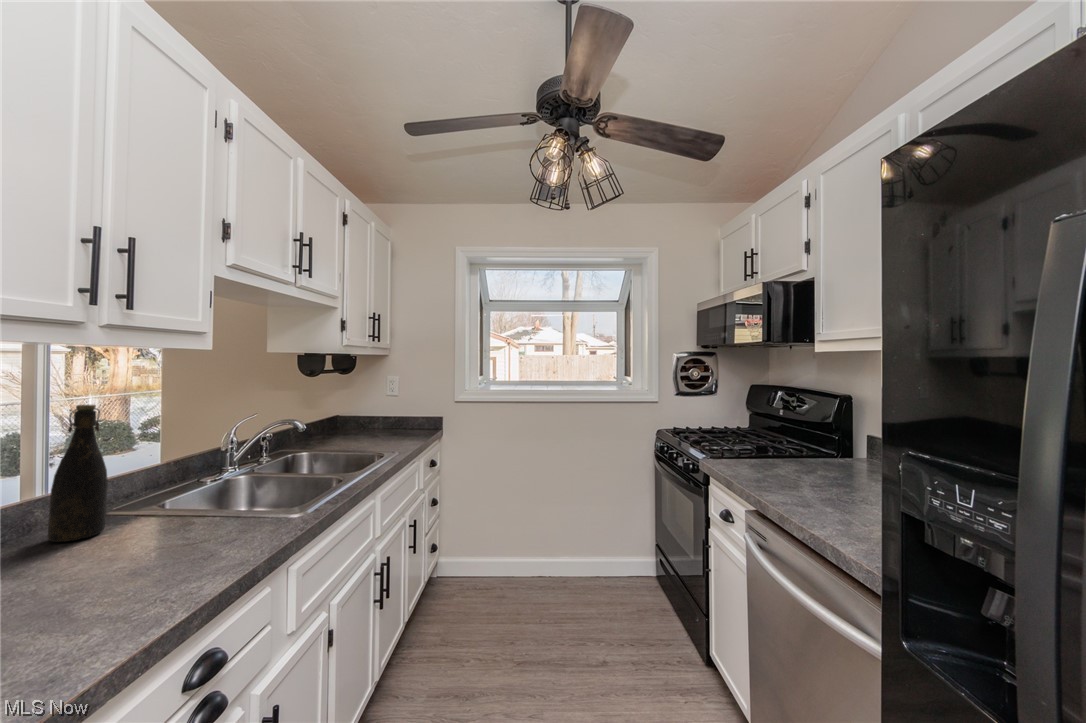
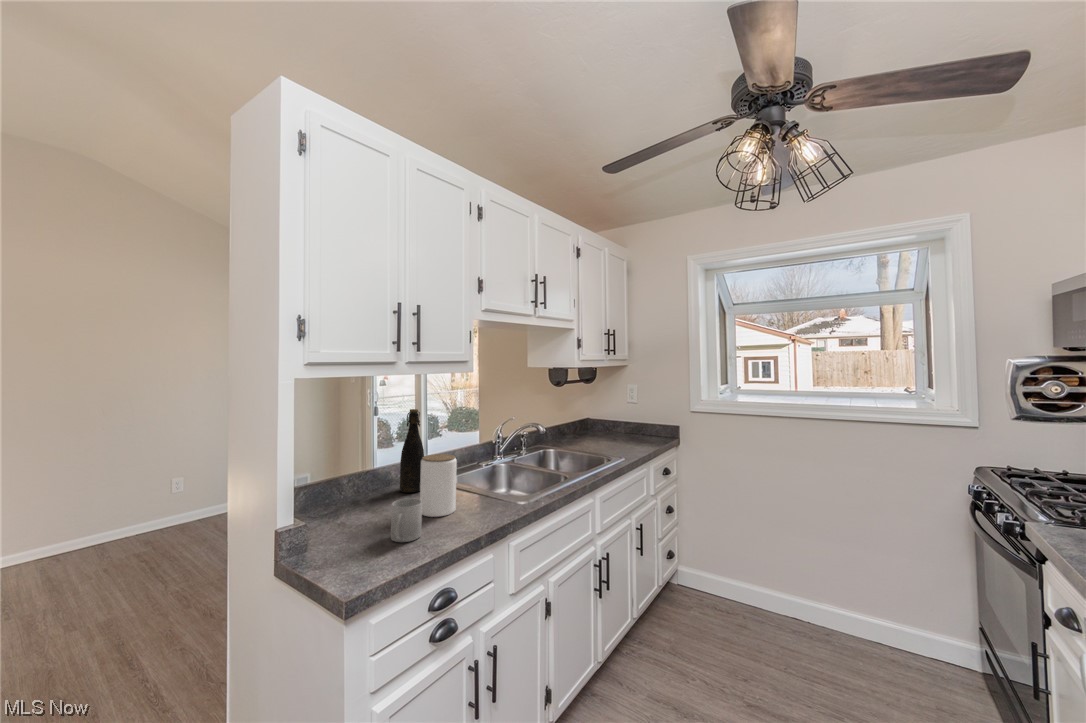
jar: none [119,466,196,564] -> present [420,454,457,517]
mug: none [77,537,149,613] -> present [391,498,422,542]

